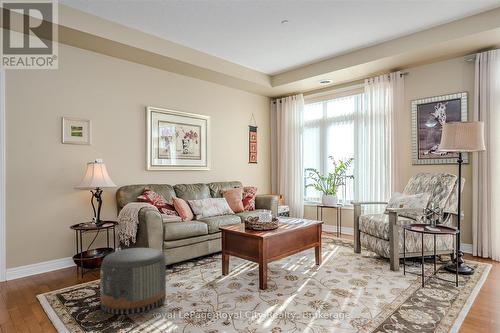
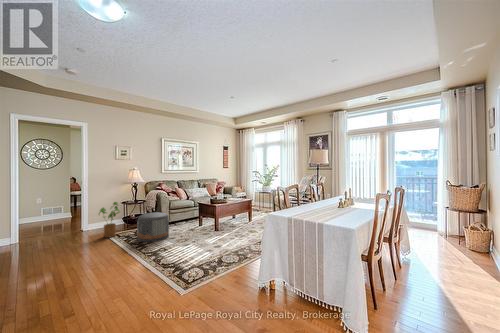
house plant: none [21,225,68,301] -> present [99,202,119,237]

